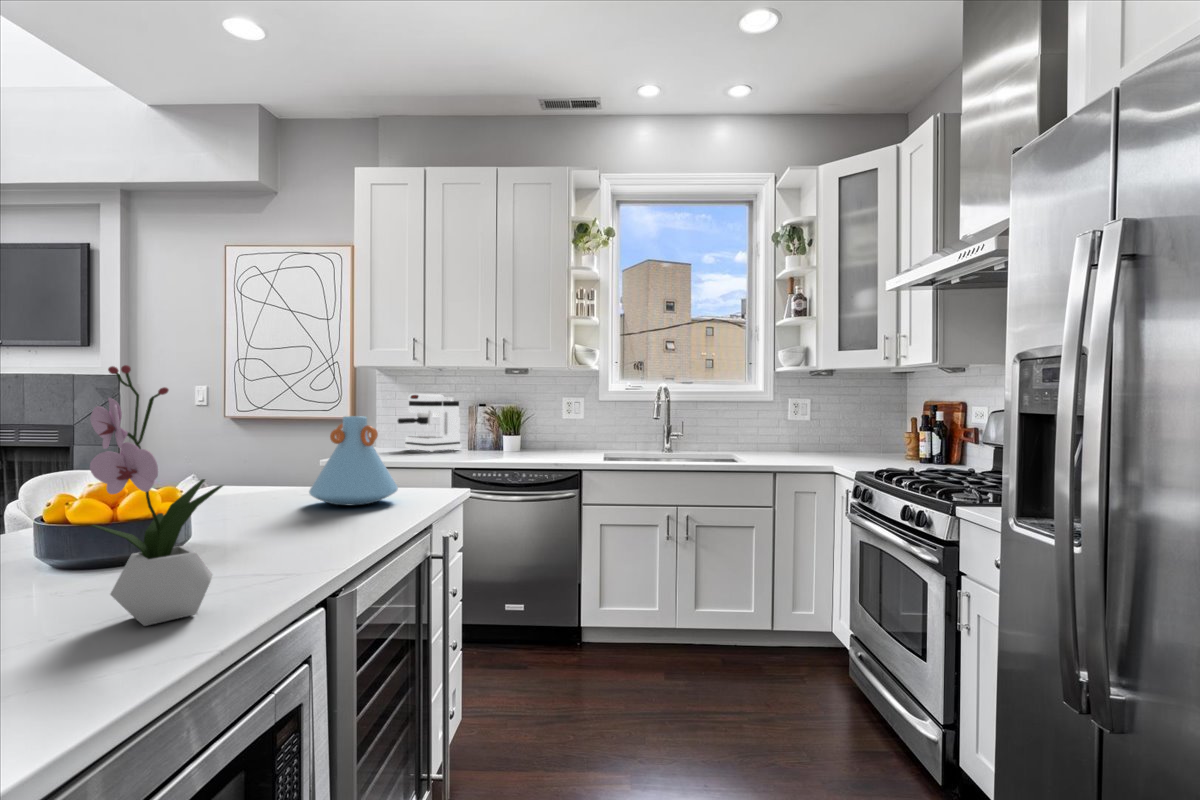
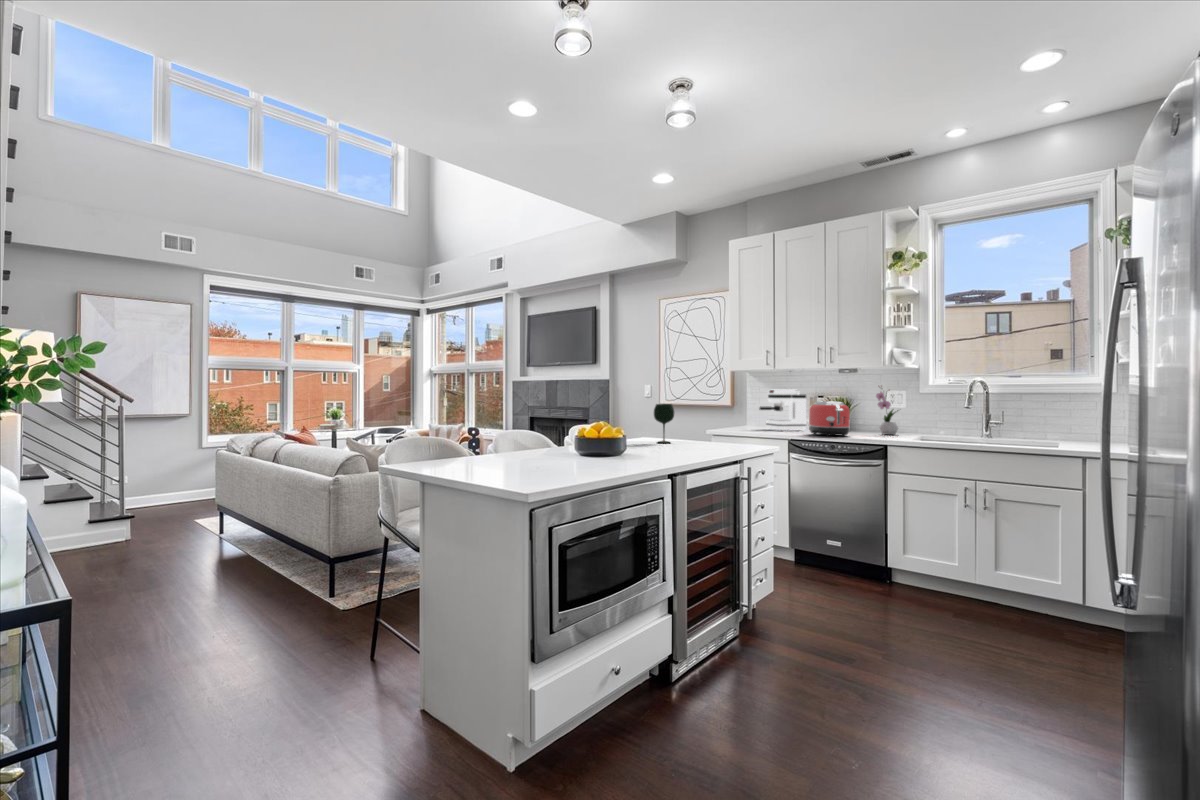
flower arrangement: present [90,365,223,626] -> present [876,392,898,435]
toaster: none [476,412,533,461] -> present [809,401,850,436]
vase: present [309,416,398,505] -> none [682,399,728,447]
wine glass: none [242,424,286,500] -> present [654,404,674,443]

